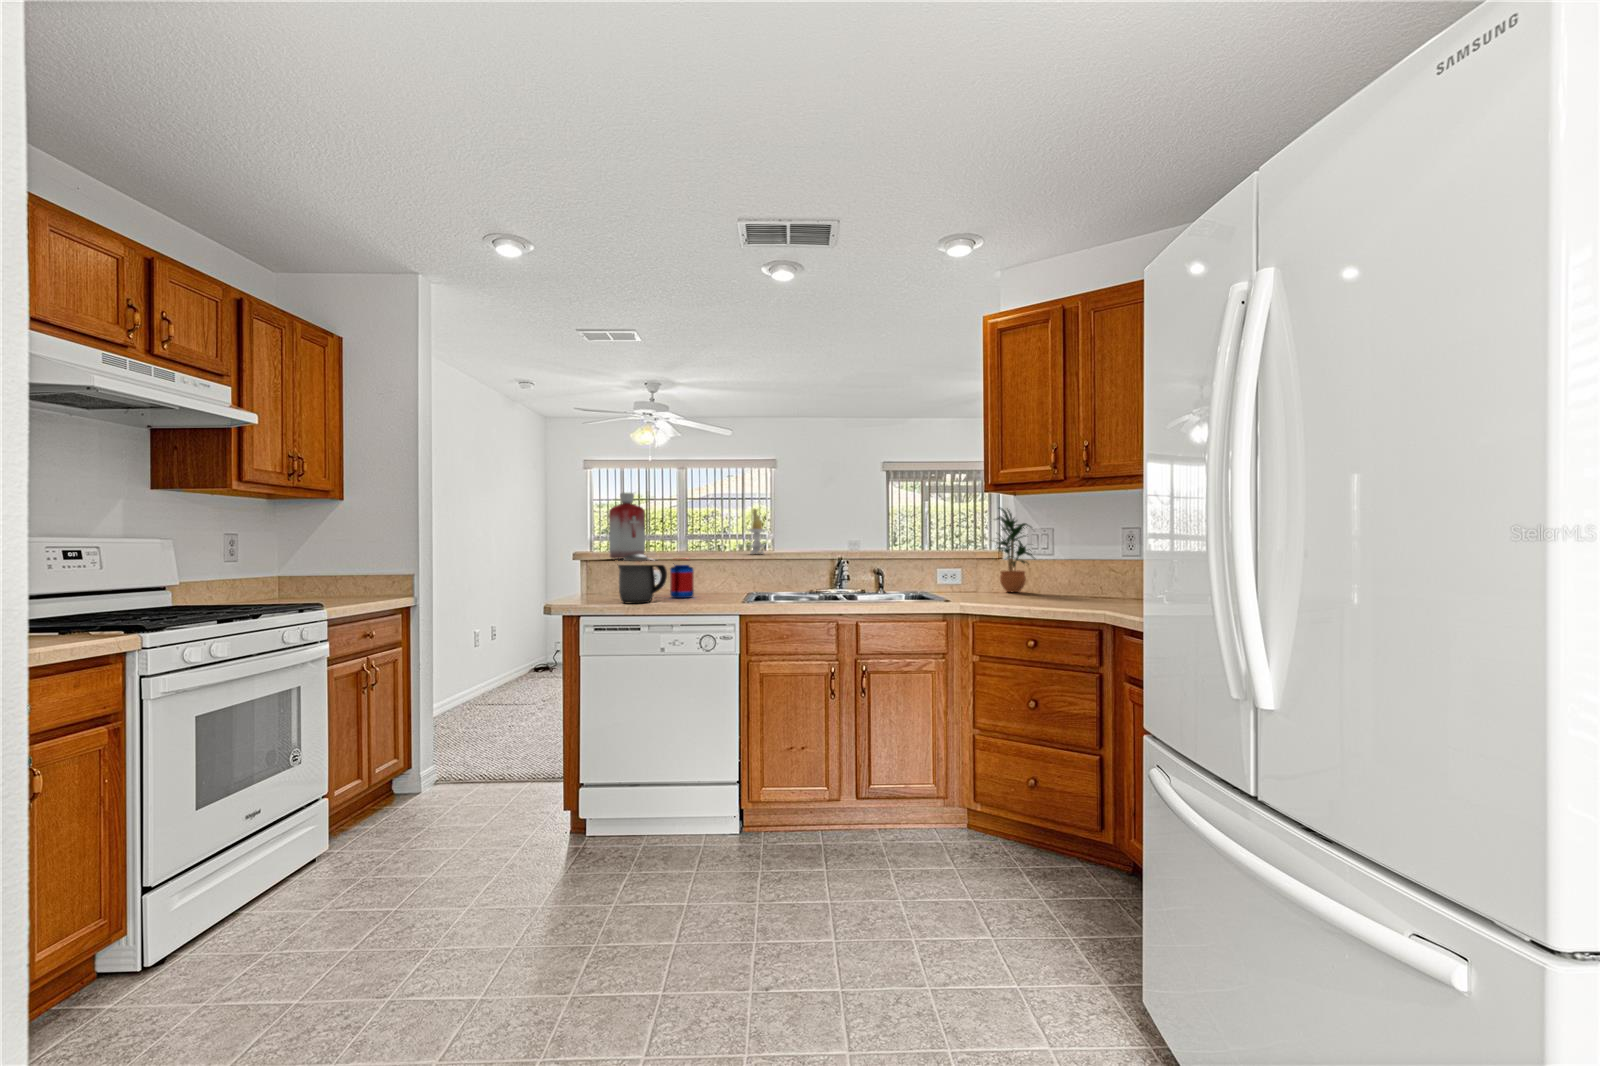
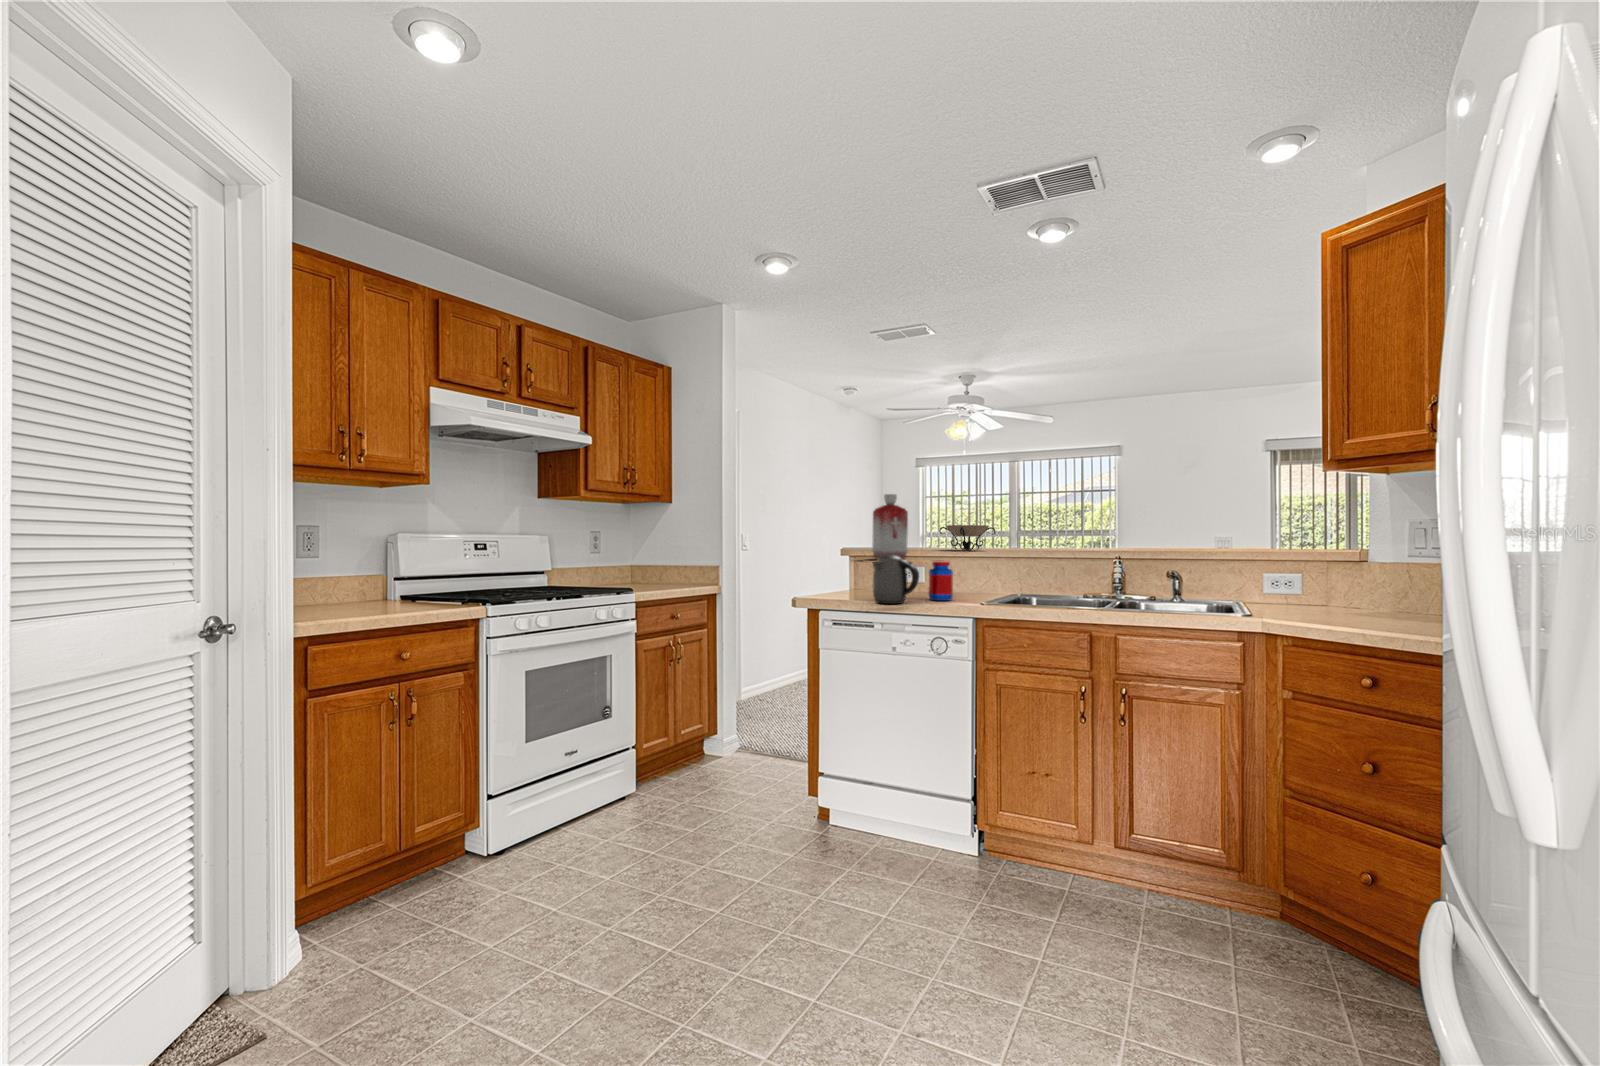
potted plant: present [996,508,1034,592] -> none [1324,507,1405,618]
candle: present [747,509,767,554] -> none [1030,508,1055,556]
decorative bowl: none [643,527,699,551] -> present [939,525,996,550]

